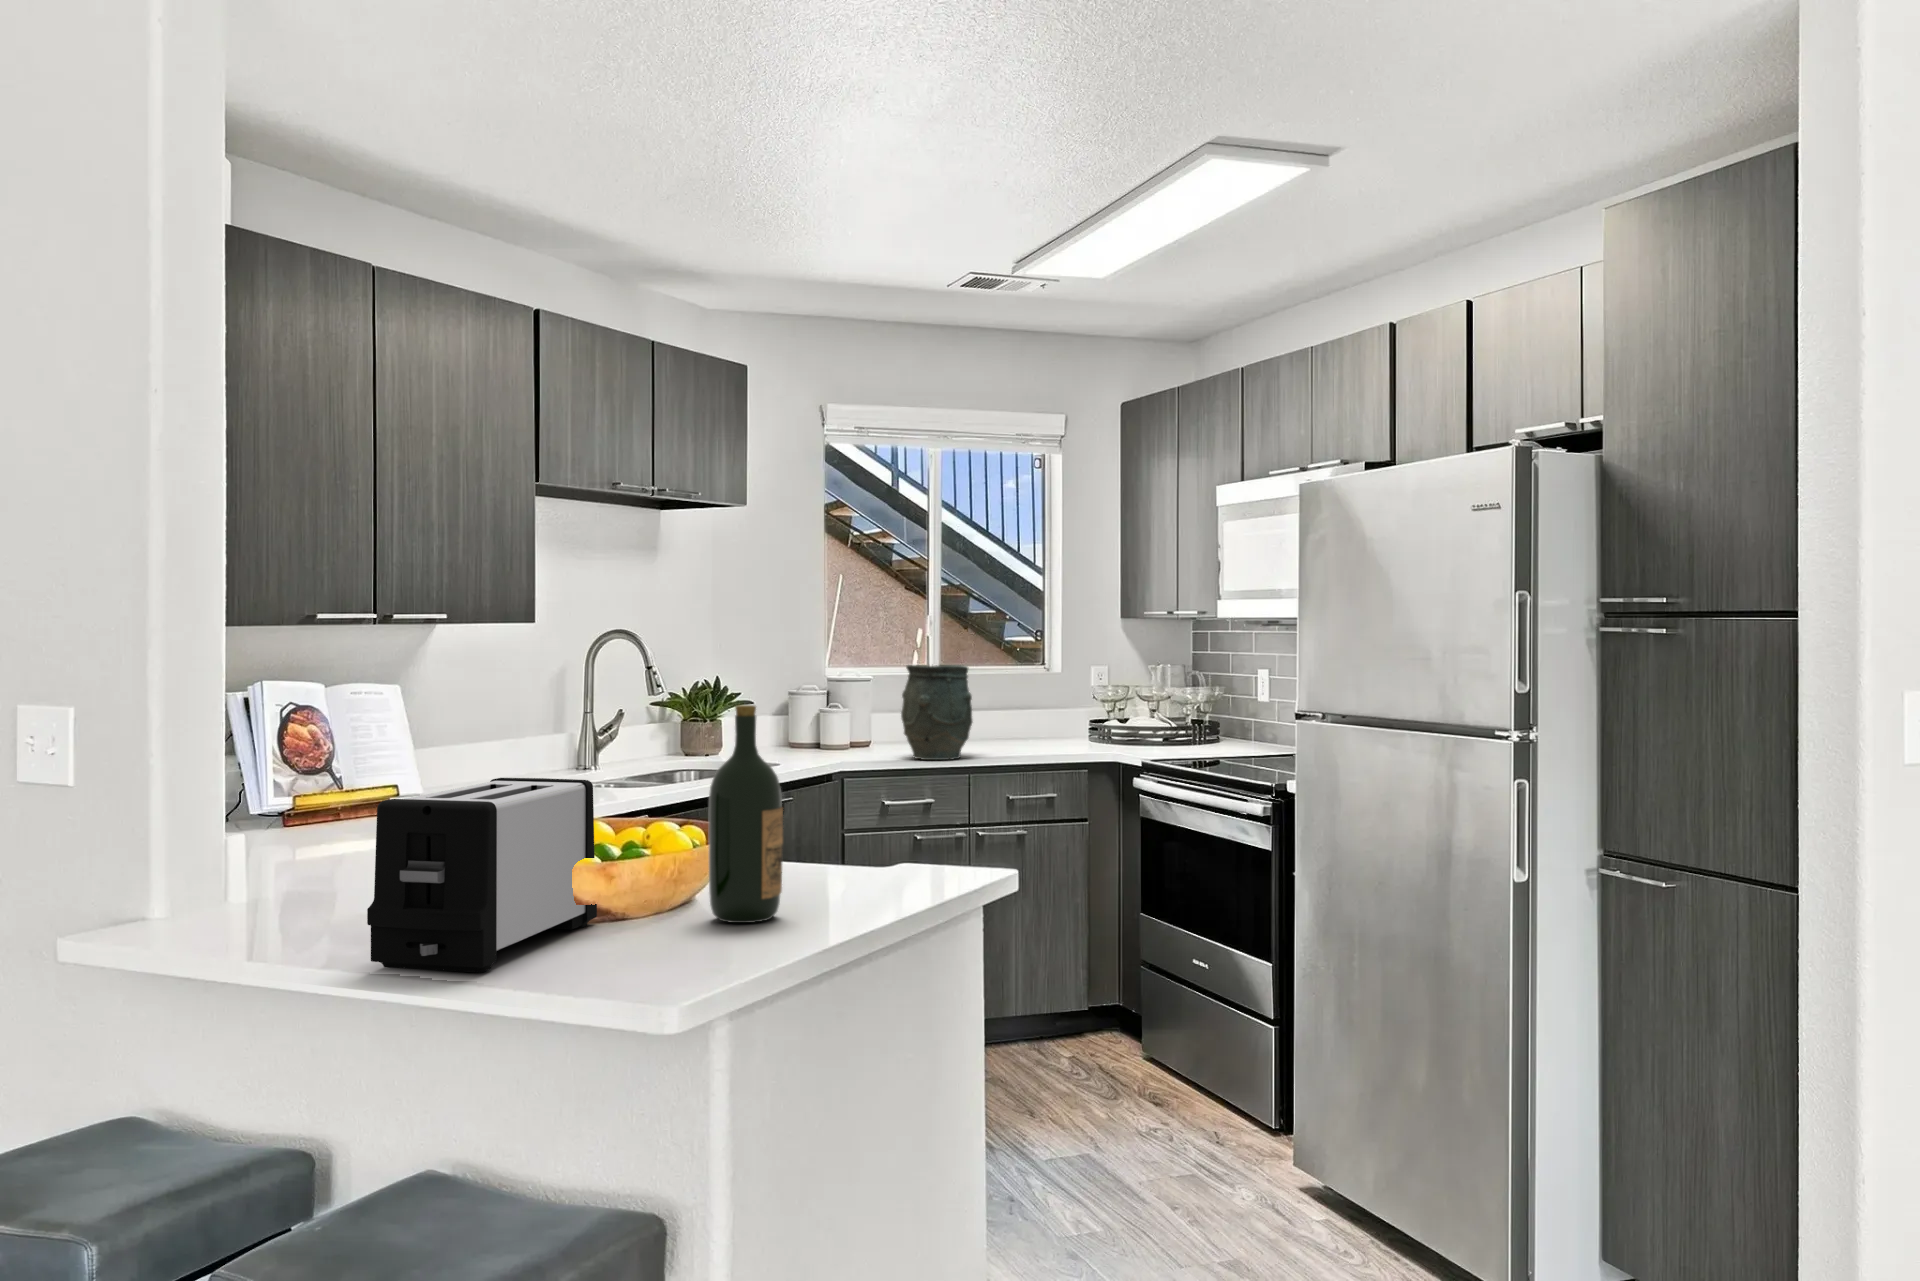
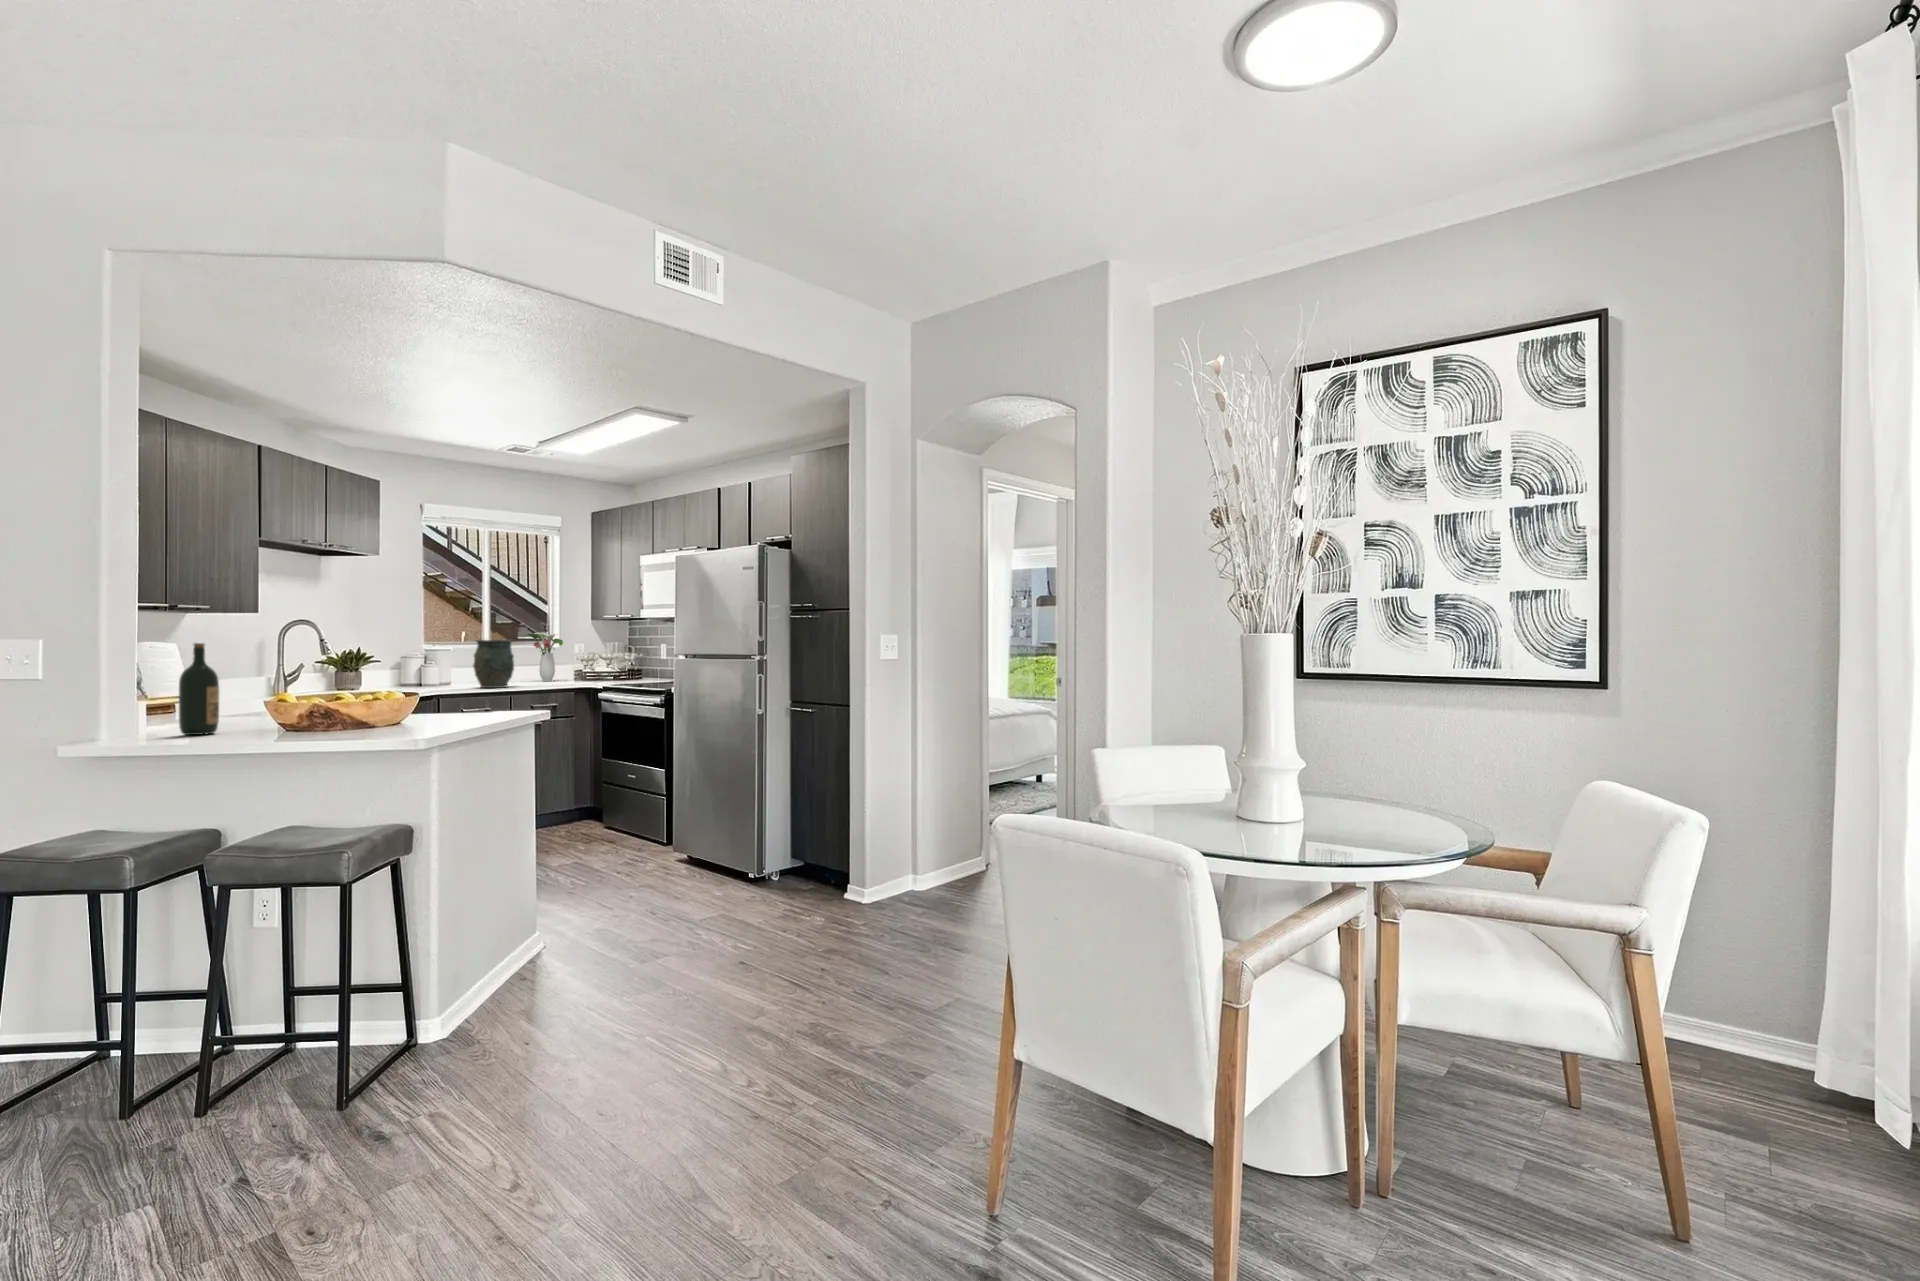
flower arrangement: none [984,645,1062,741] -> present [521,632,563,682]
wine bottle: present [709,705,783,923] -> present [179,643,219,735]
toaster: present [367,778,597,972] -> none [276,669,365,736]

